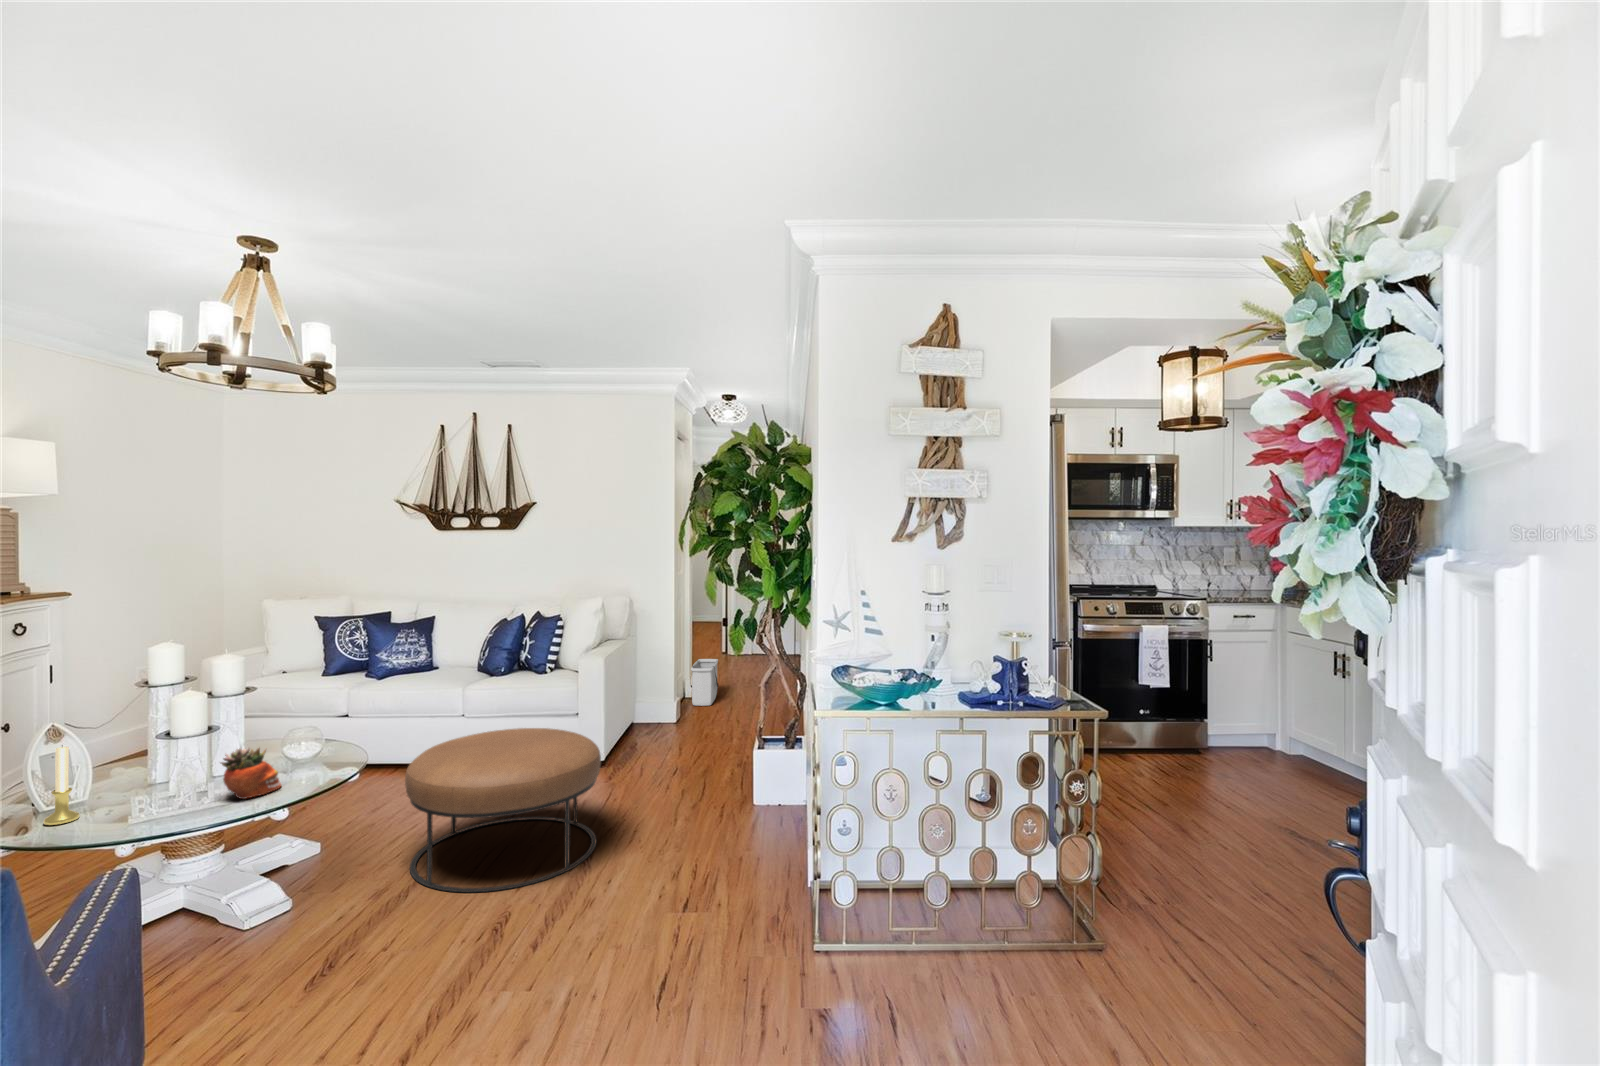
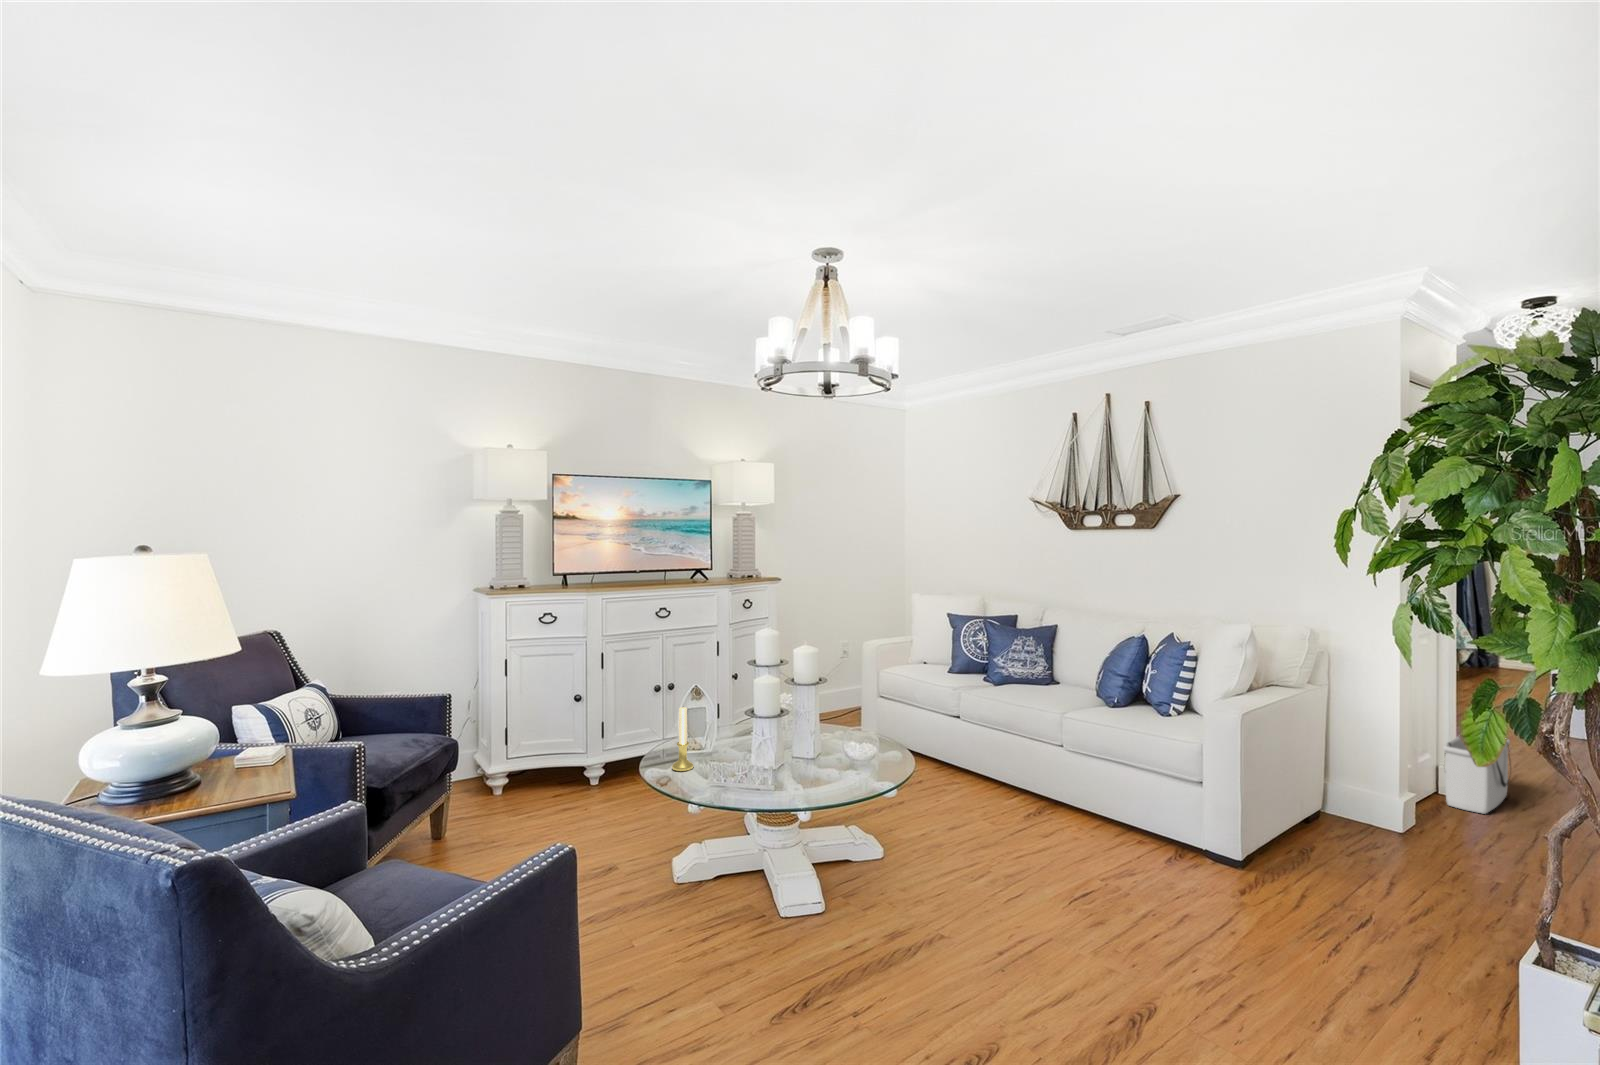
ottoman: present [405,728,601,892] -> none [927,779,1180,1025]
succulent planter: present [221,748,281,799] -> none [771,739,821,791]

